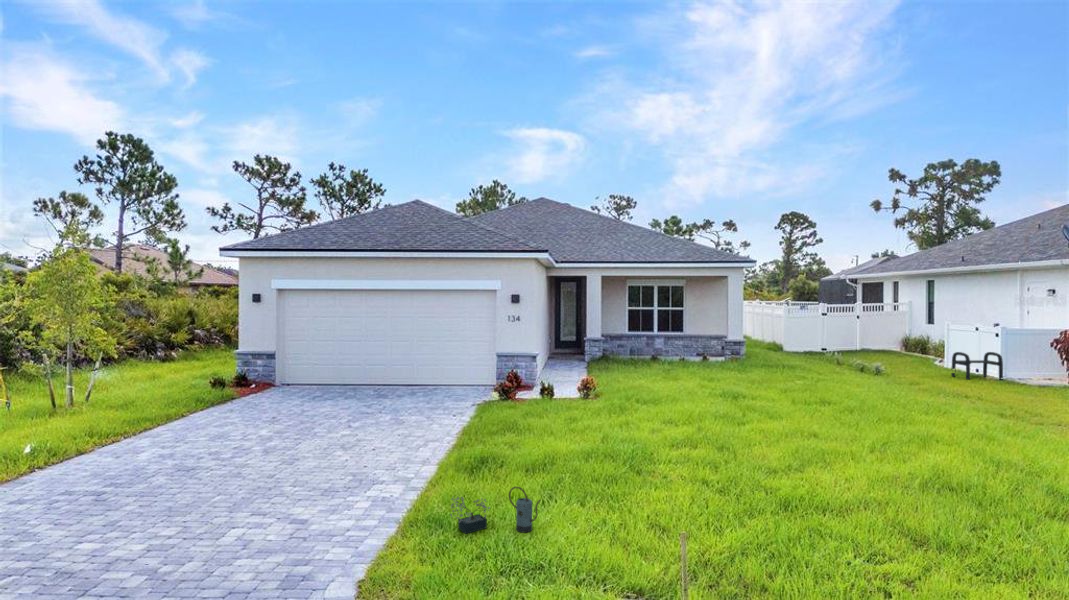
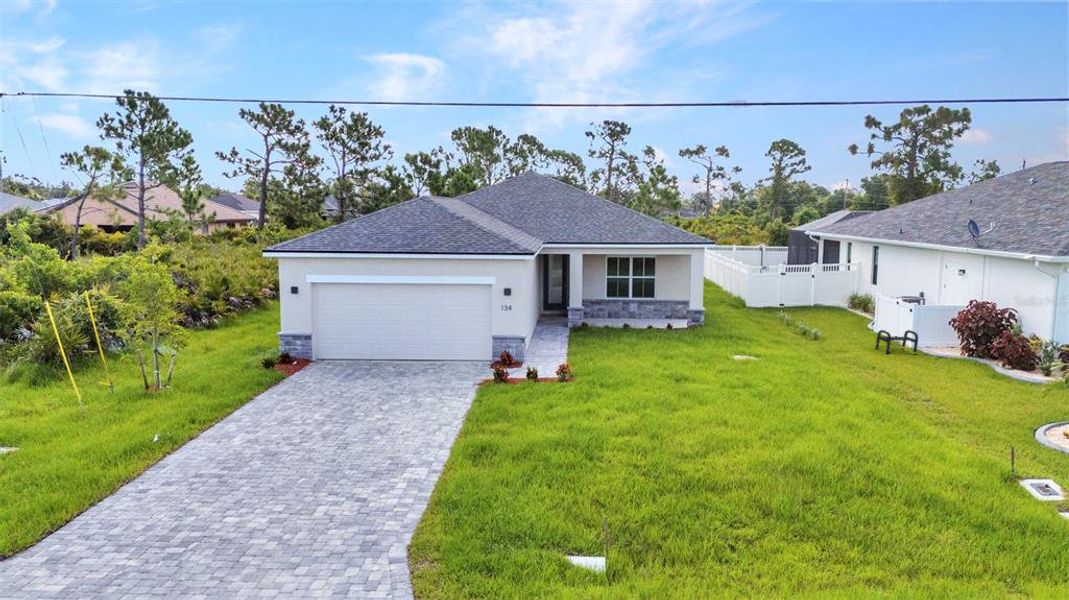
watering can: present [509,487,540,533] -> none [498,519,520,550]
decorative plant: present [451,497,490,534] -> none [457,524,485,551]

